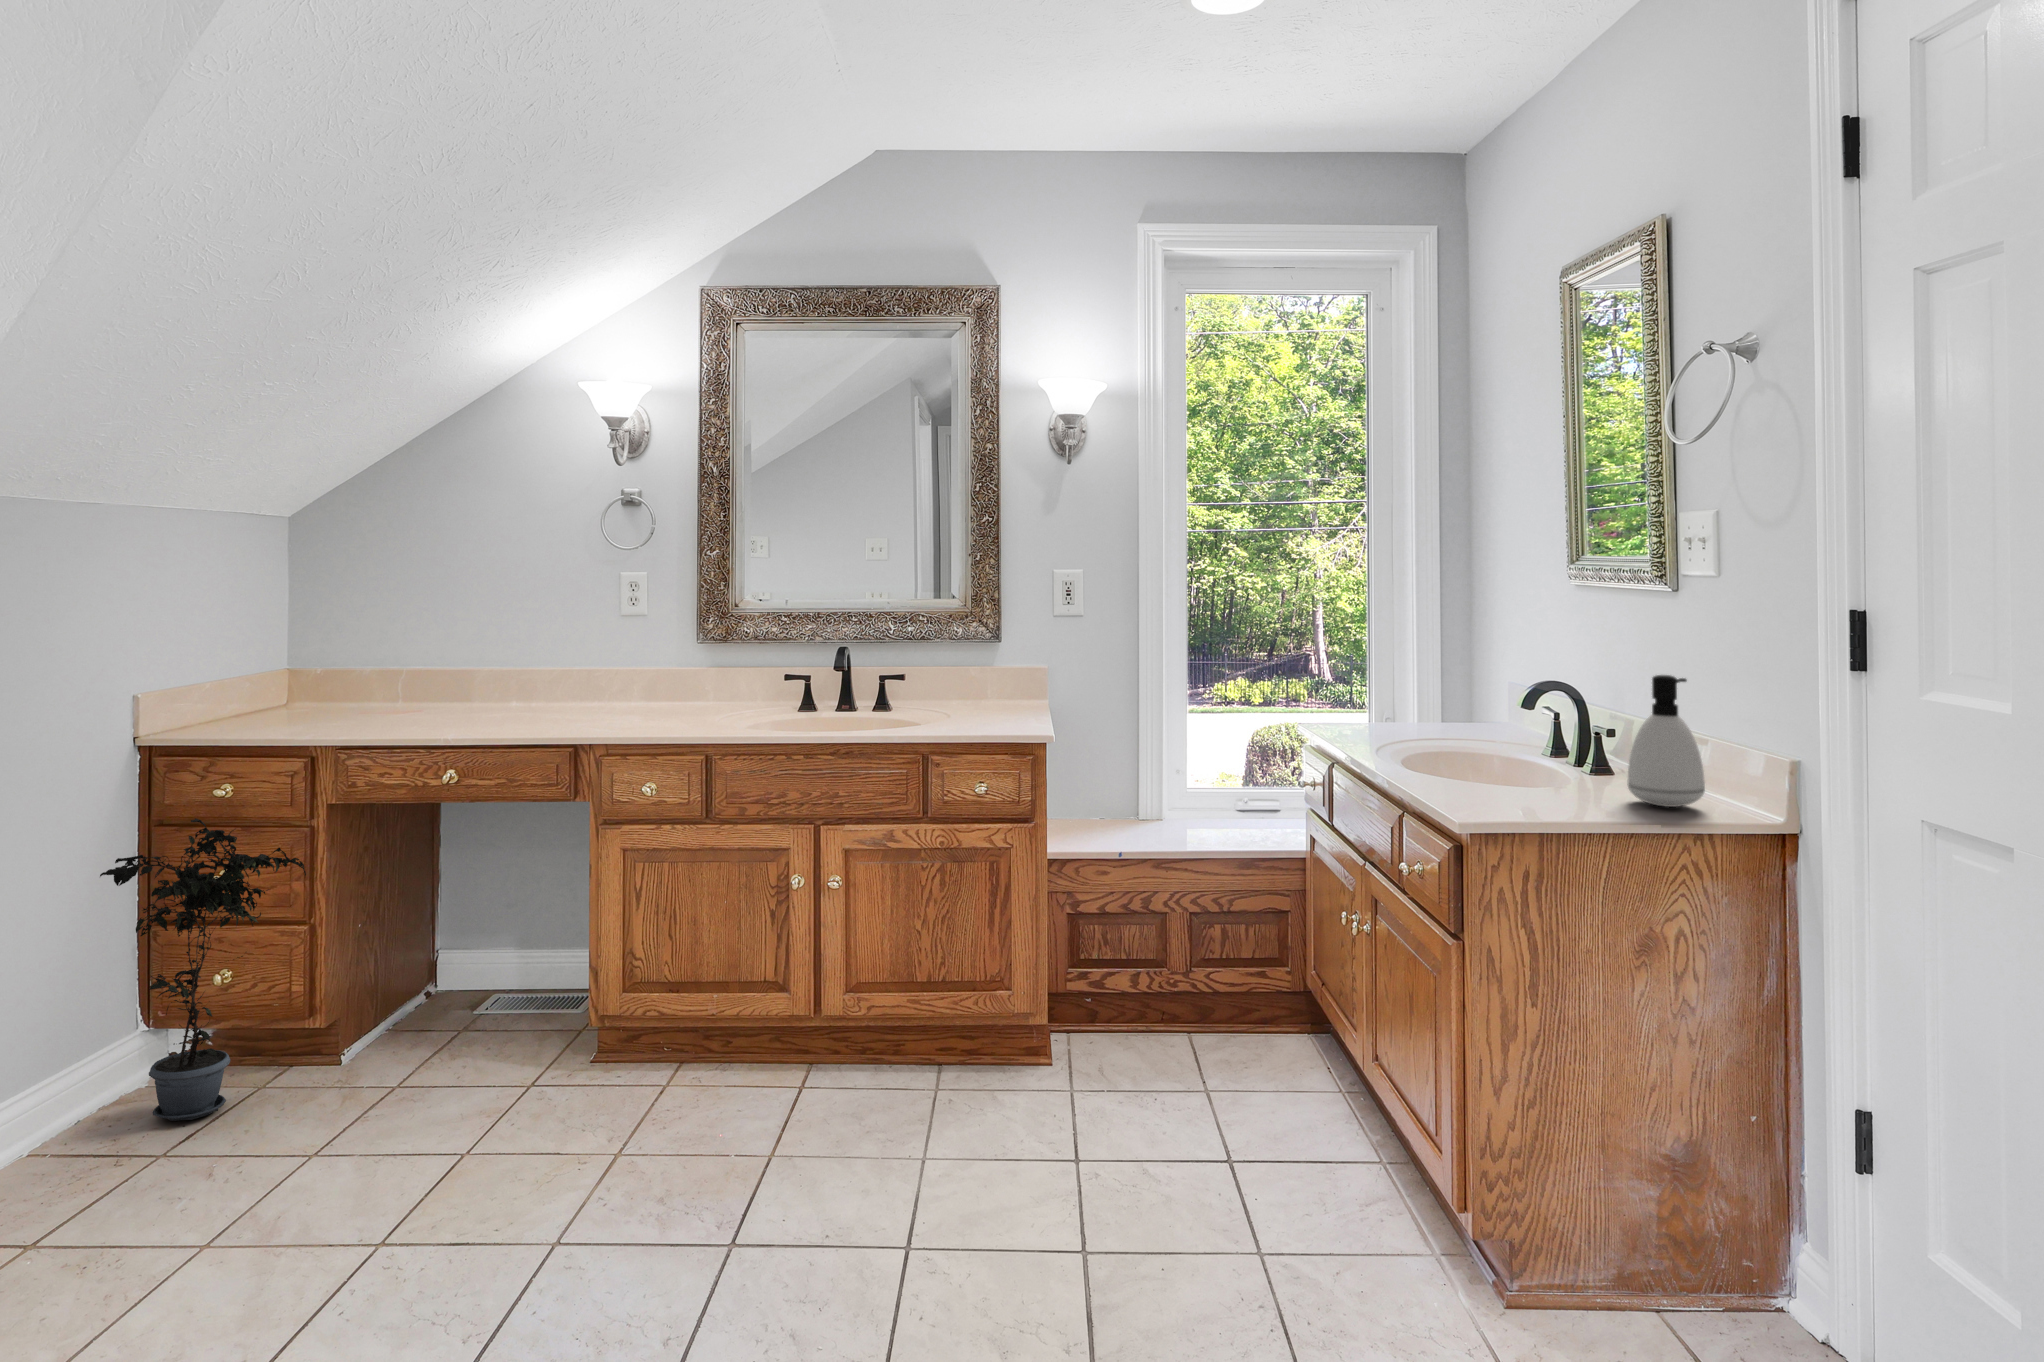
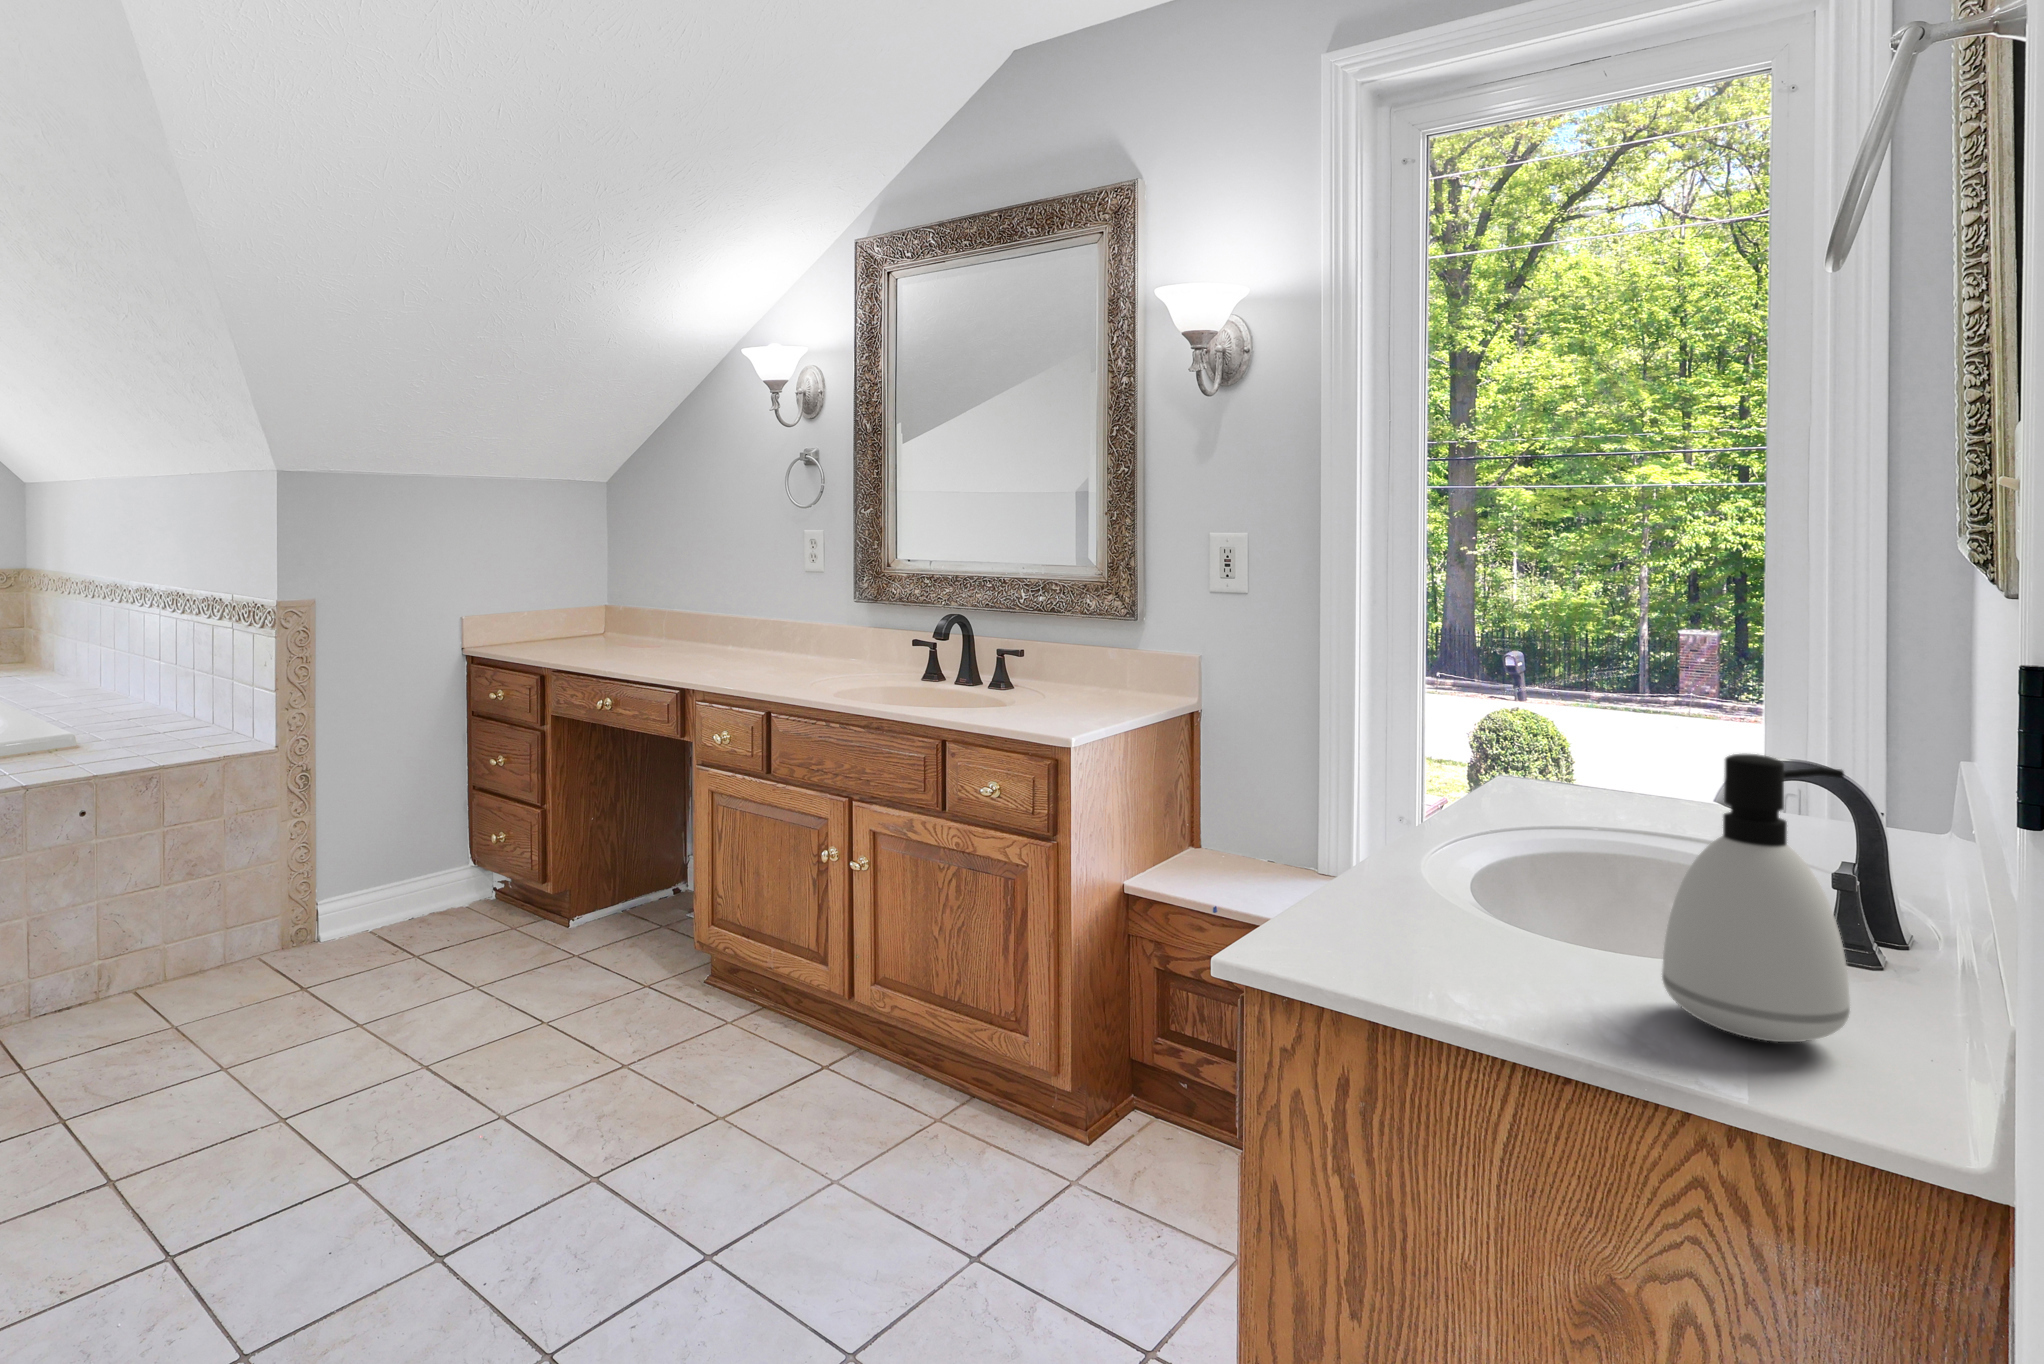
potted plant: present [100,818,306,1121] -> none [355,717,472,955]

